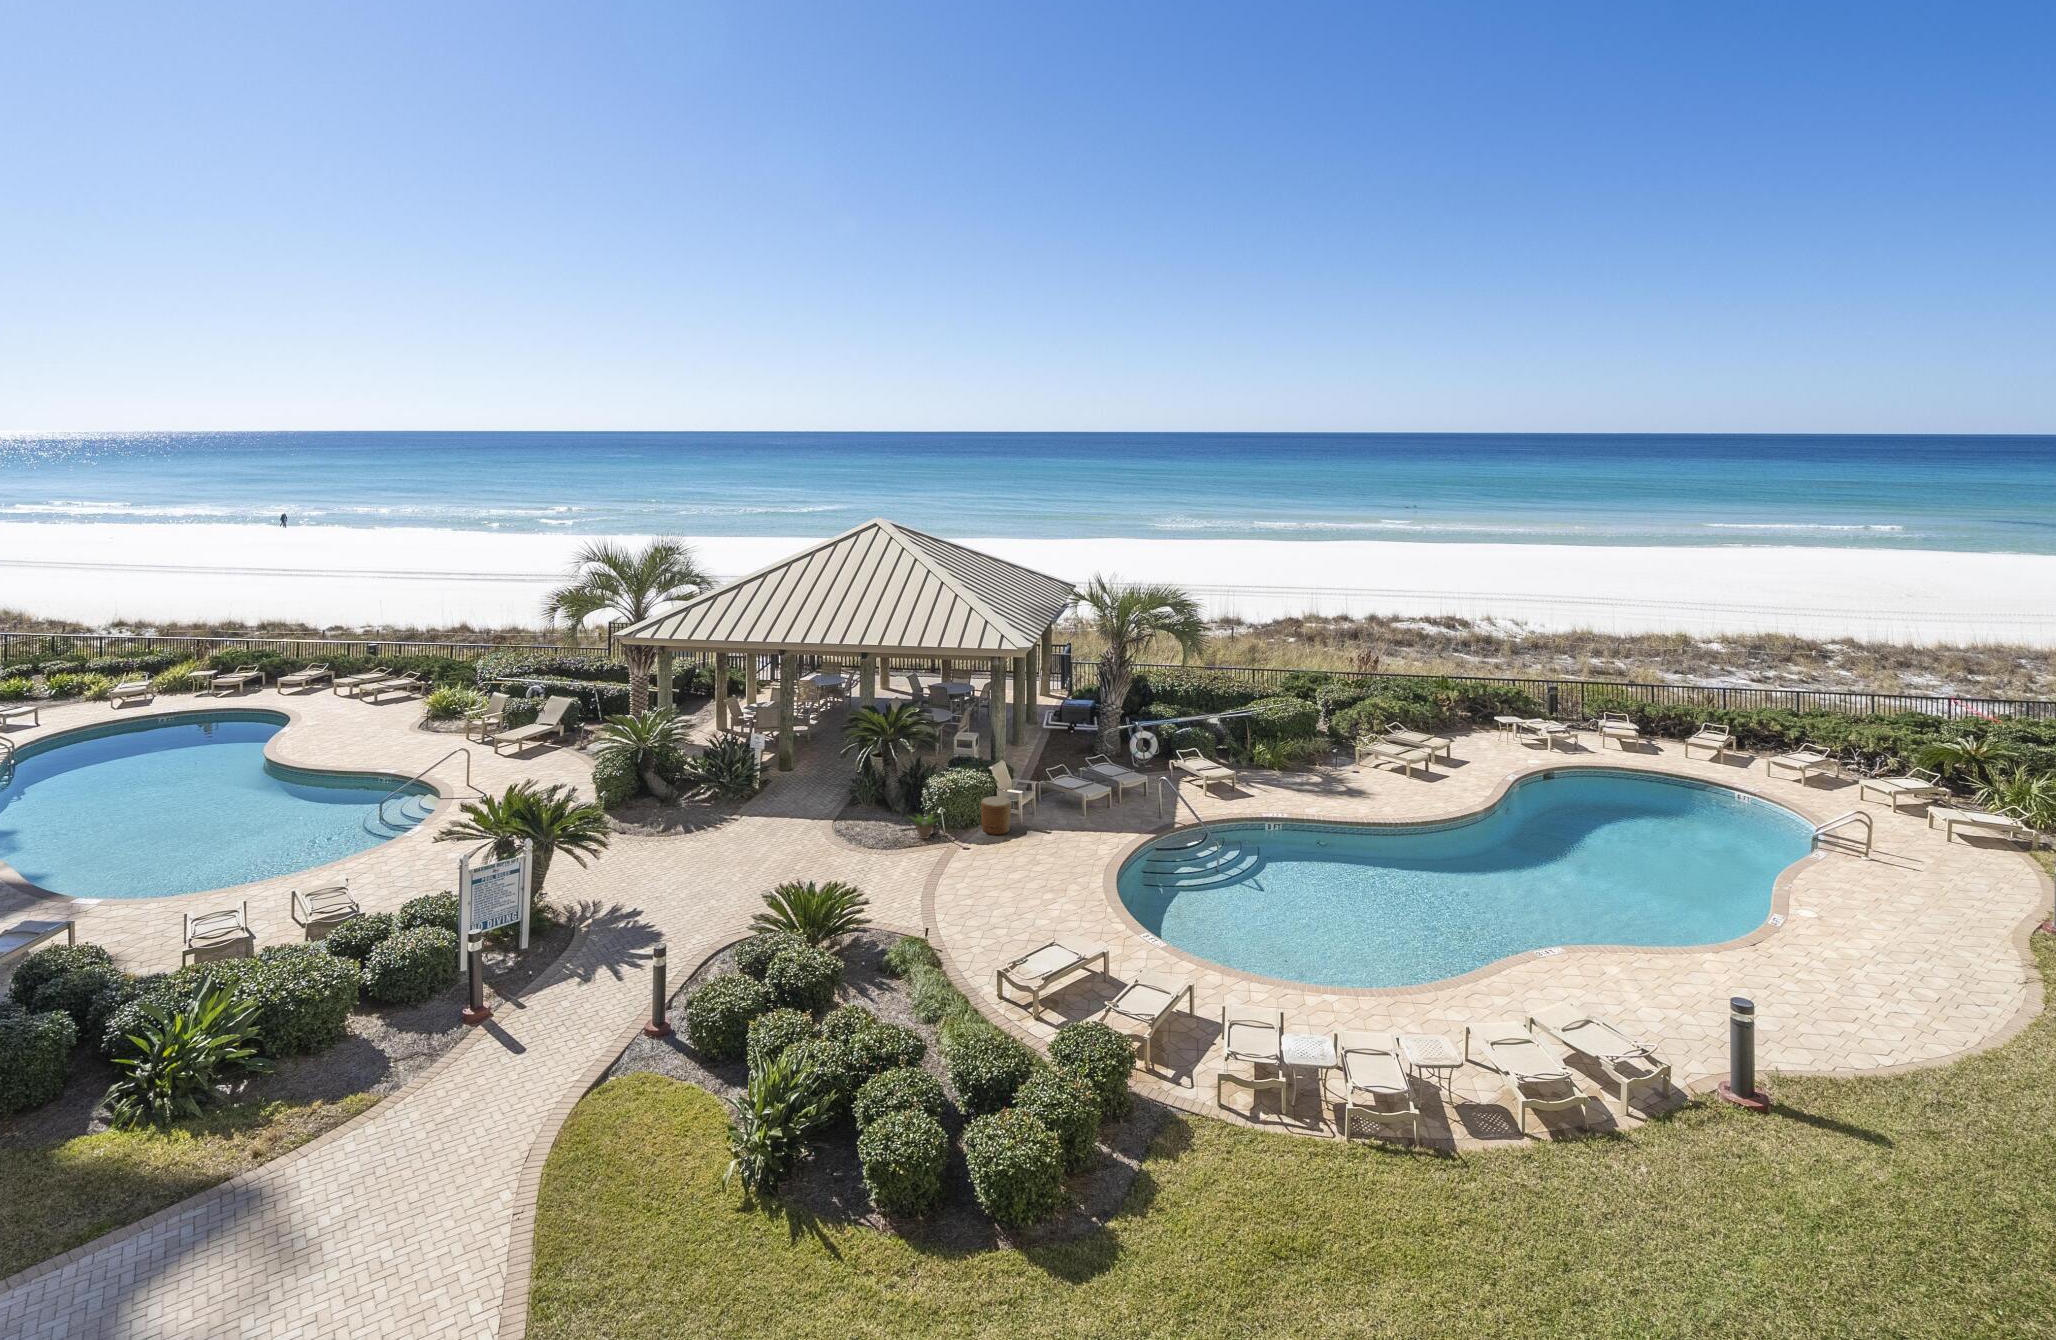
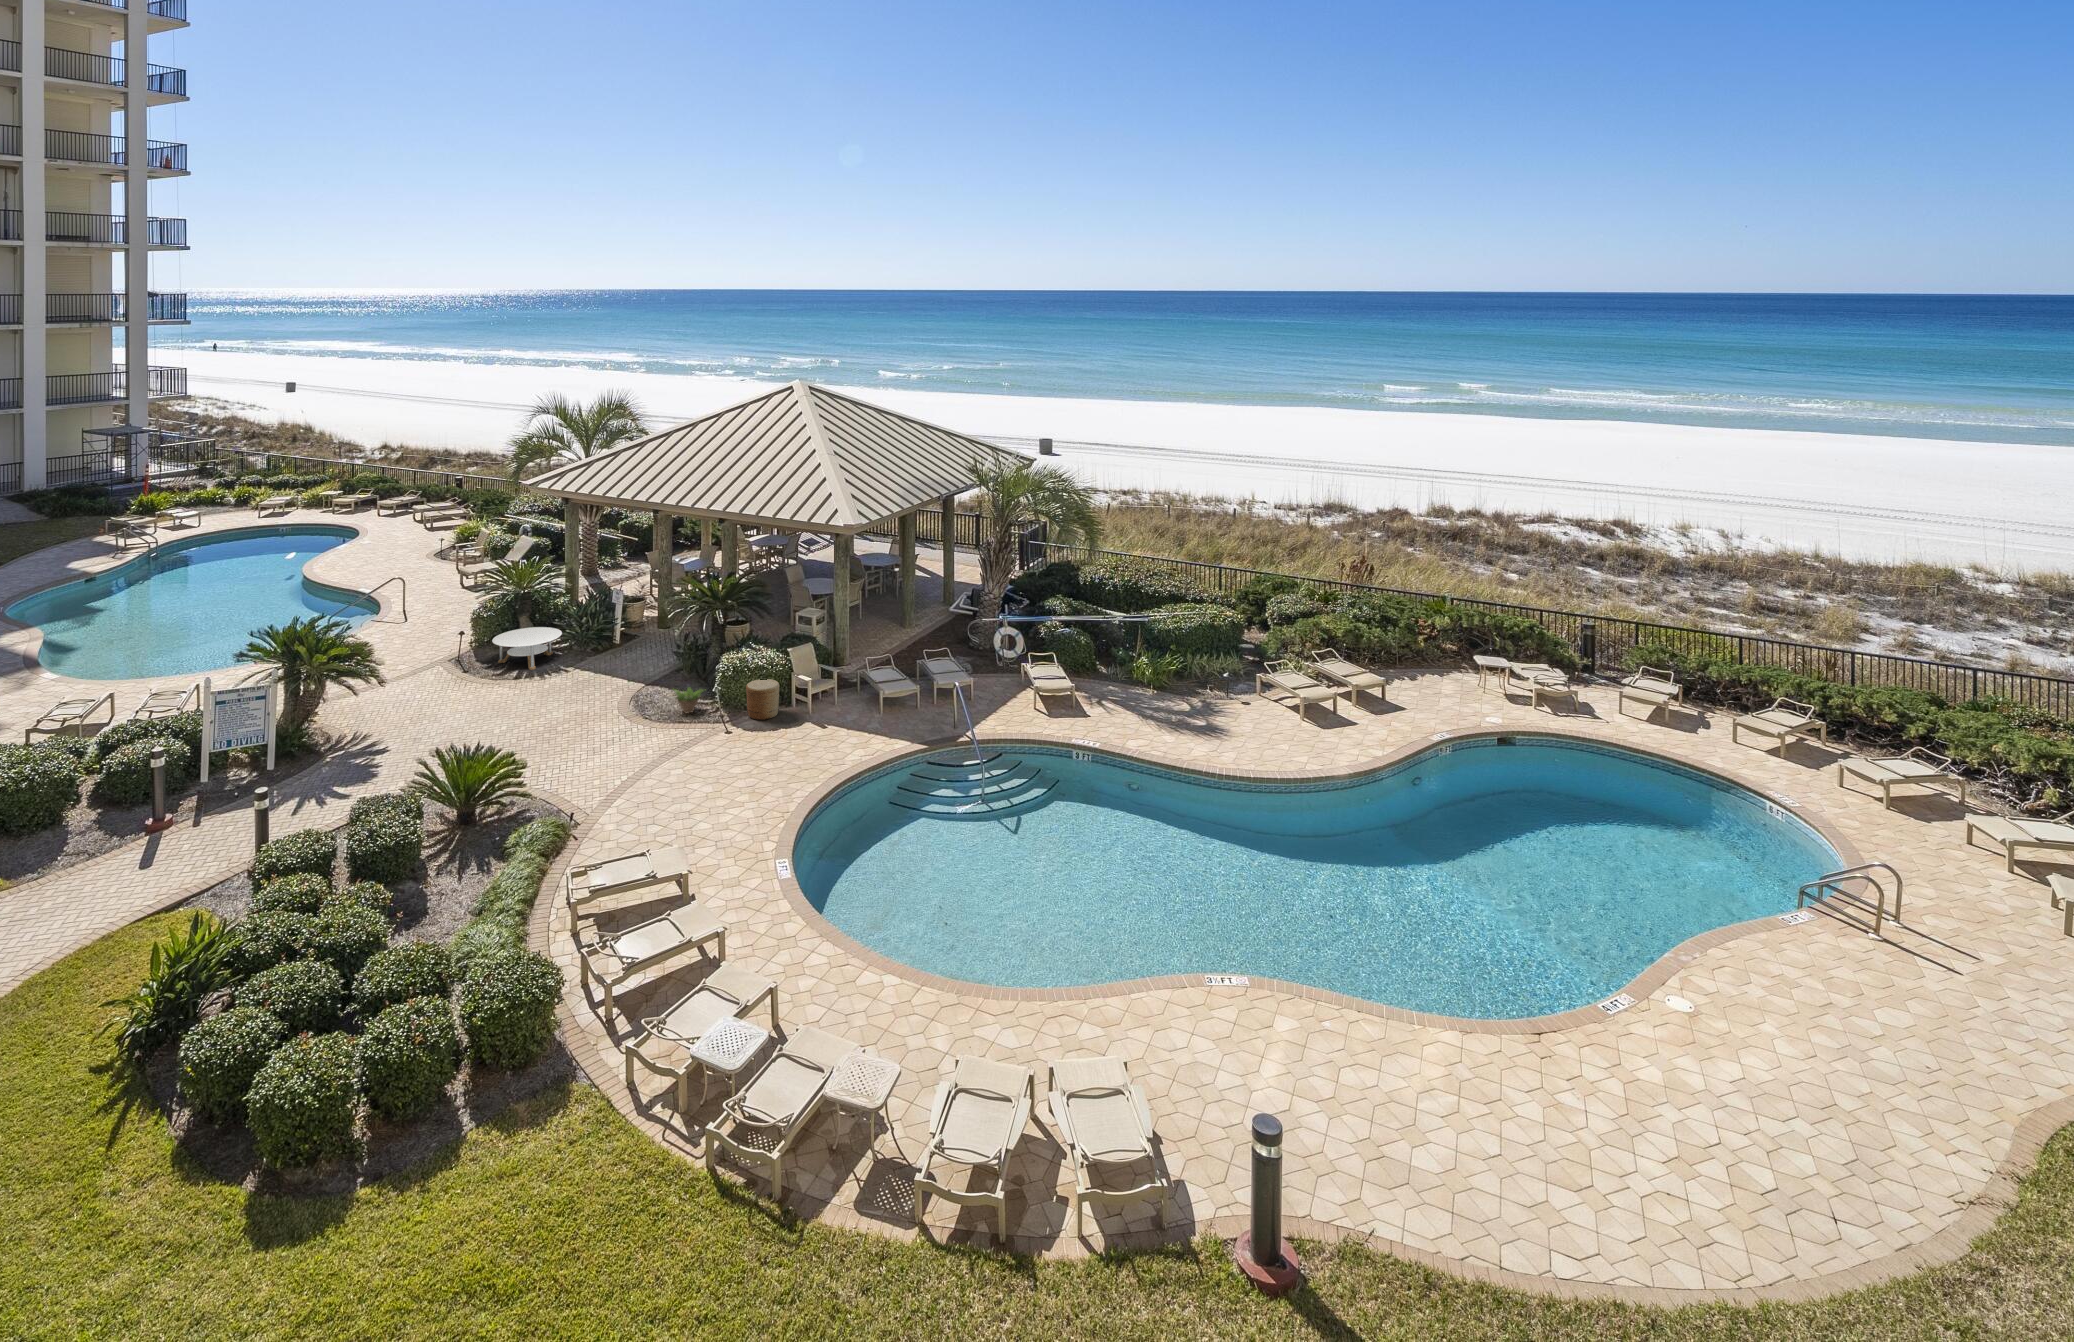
round table: none [658,779,726,823] -> present [492,627,562,670]

